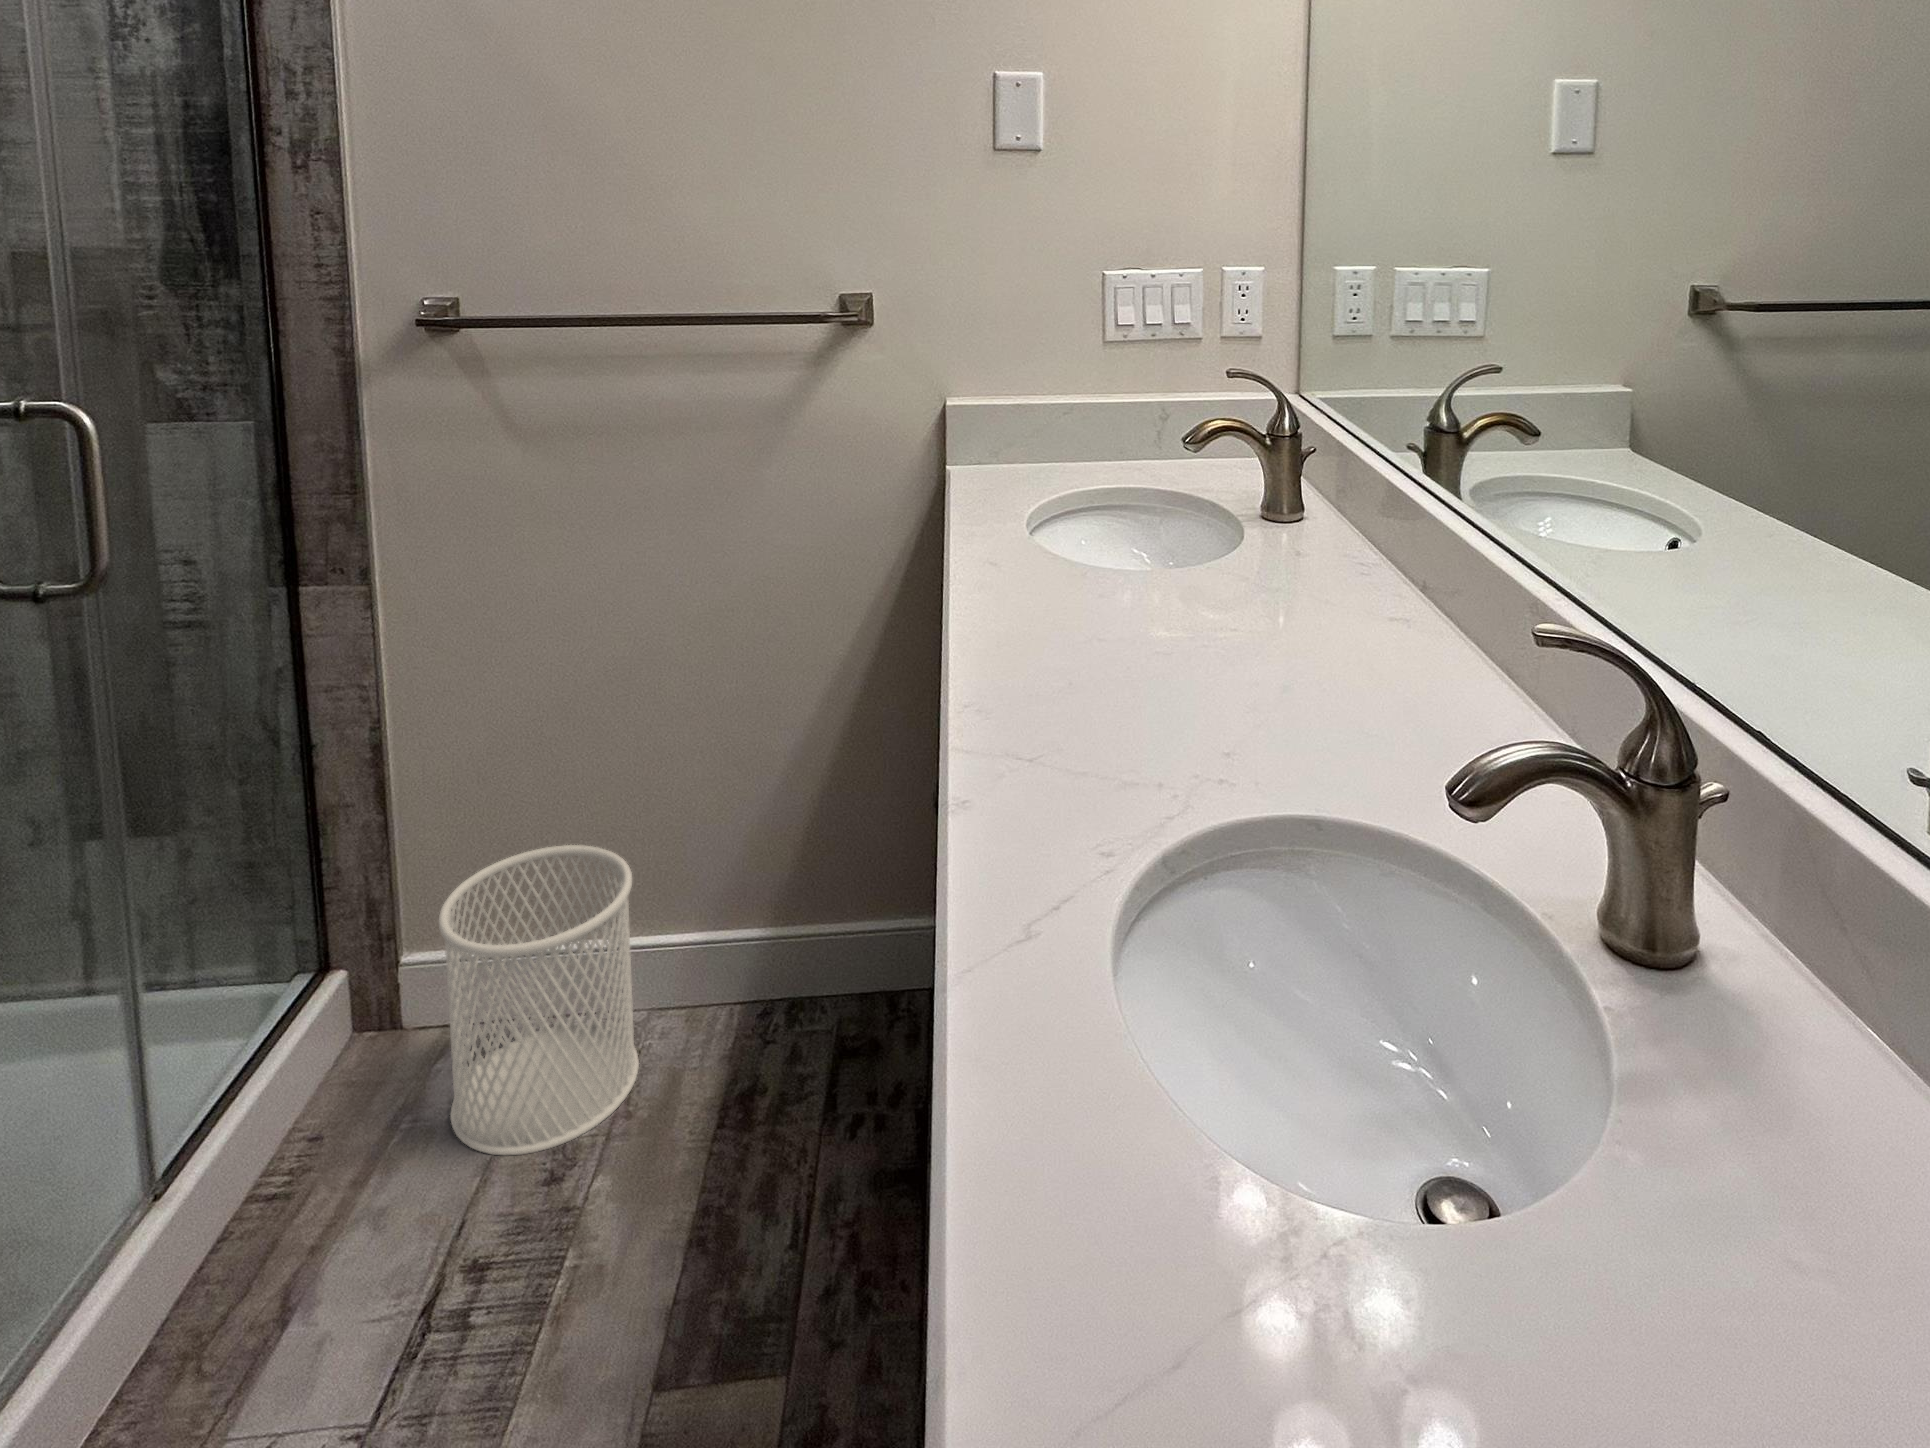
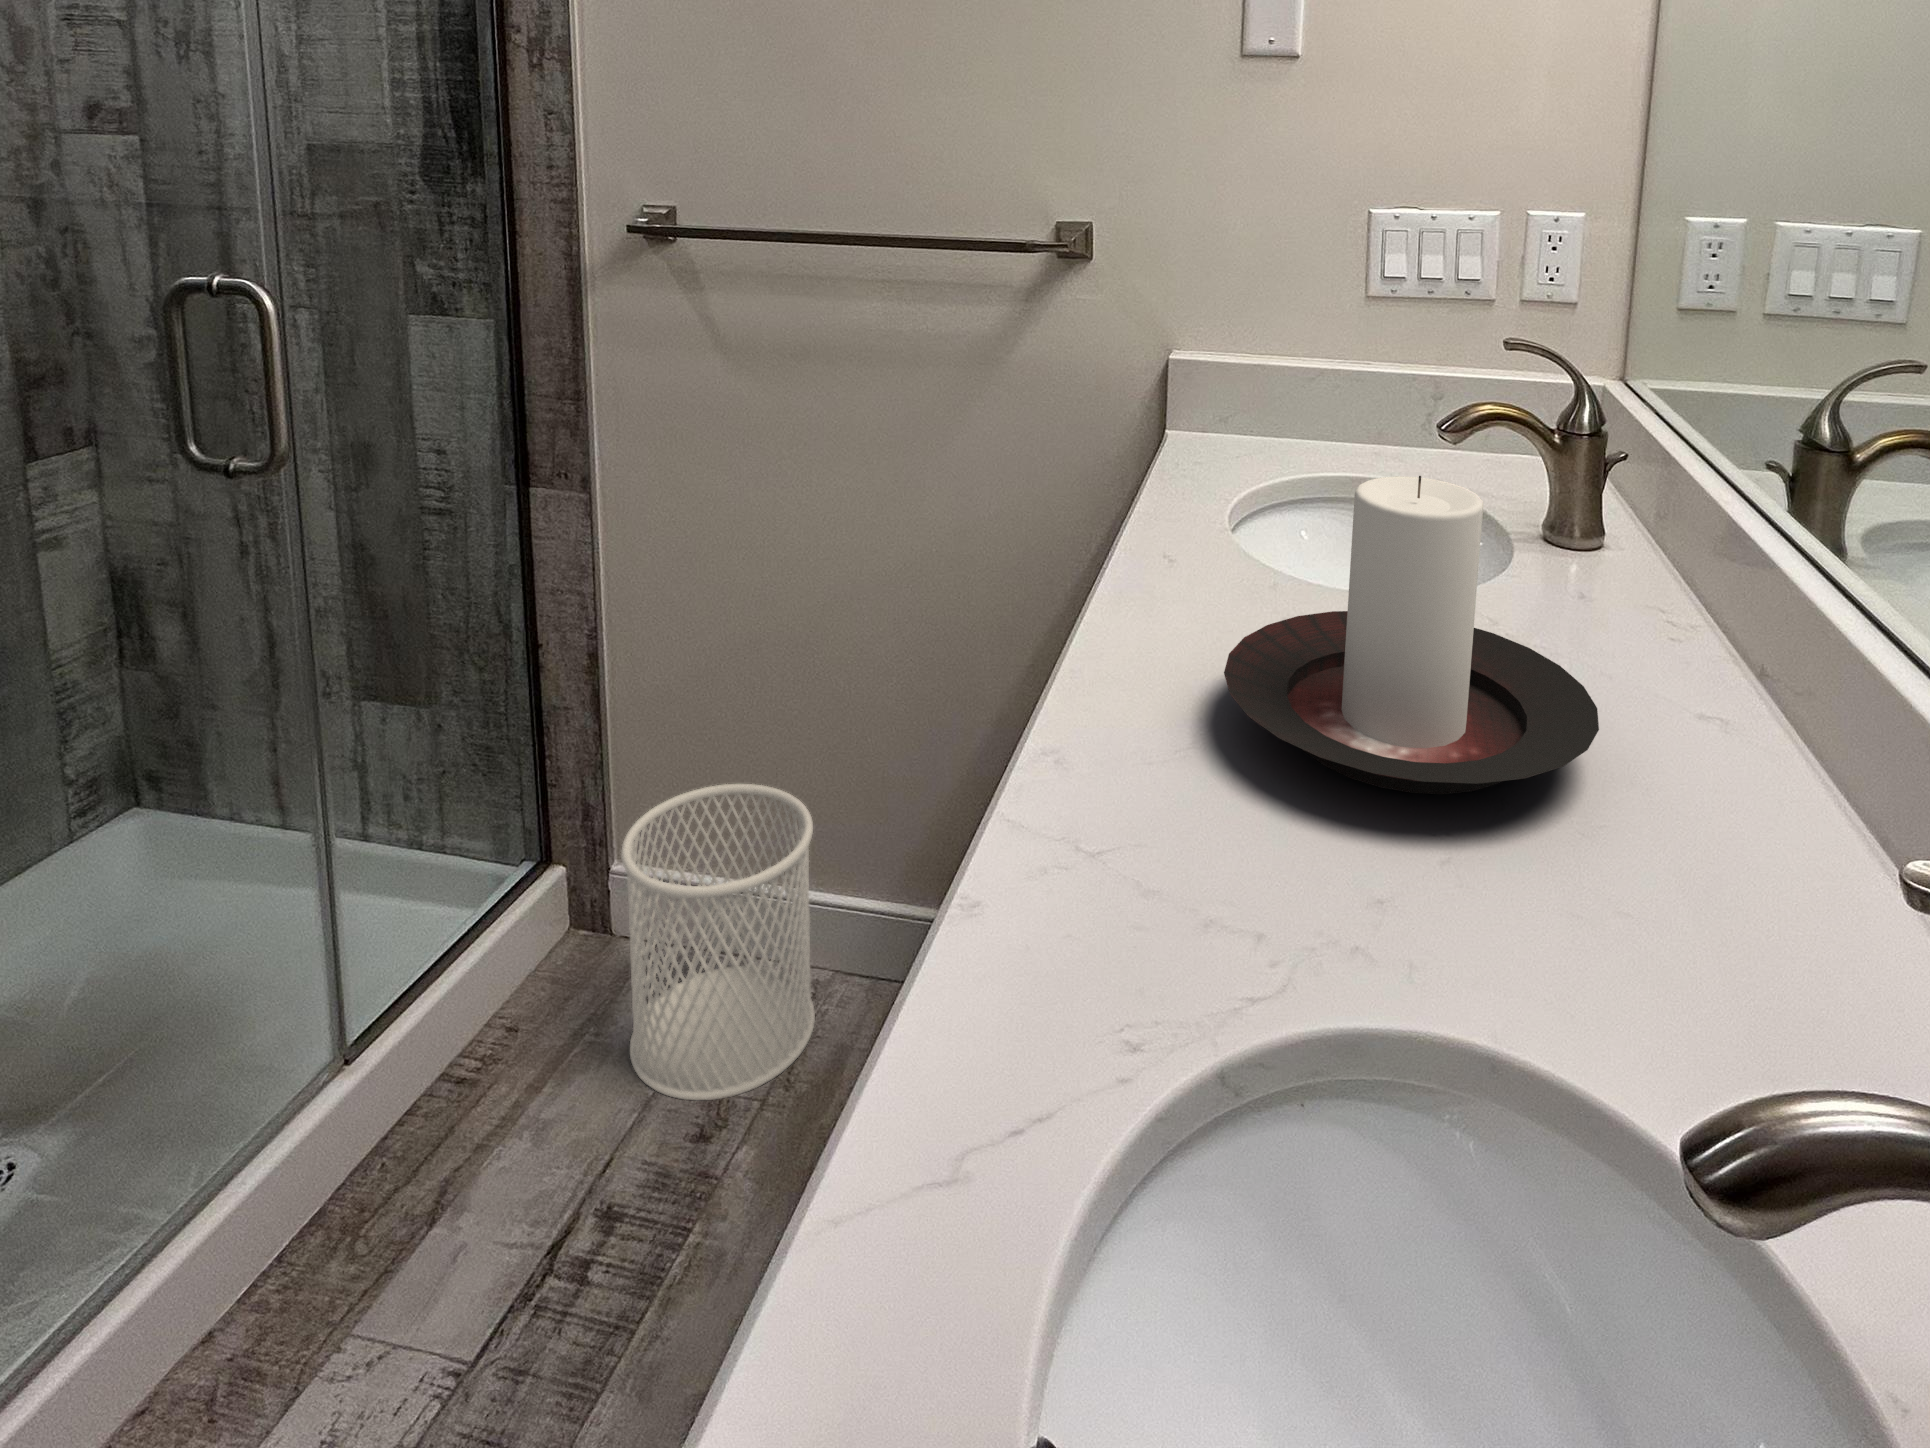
candle holder: none [1080,470,1339,689] -> present [1224,476,1599,794]

